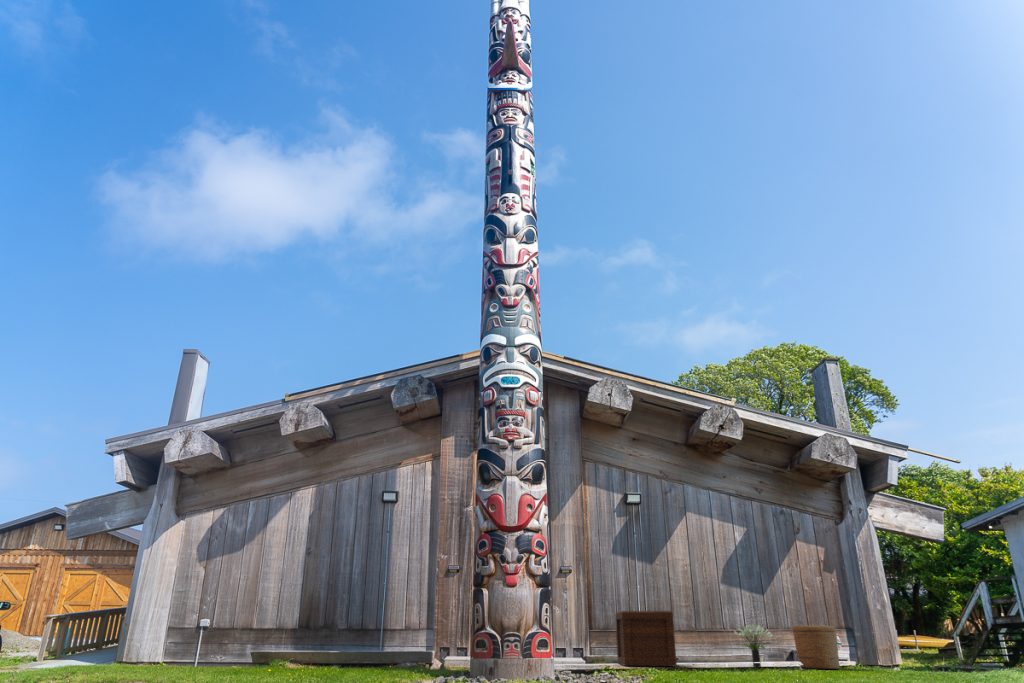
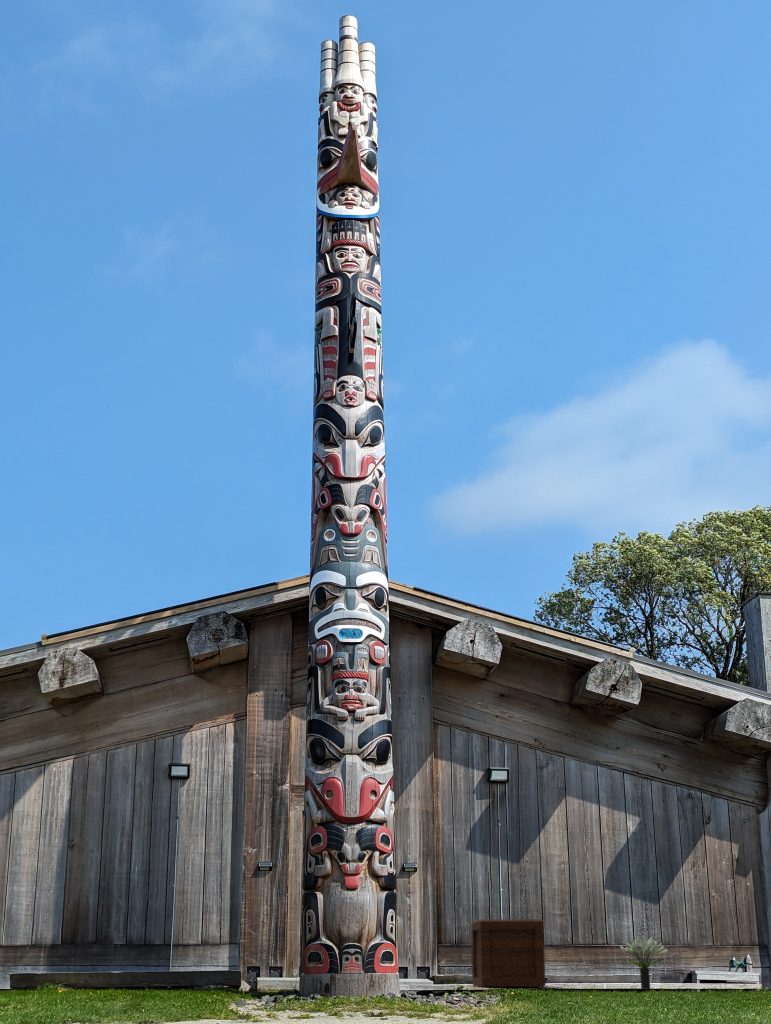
basket: present [792,625,839,669] -> none [692,938,746,991]

